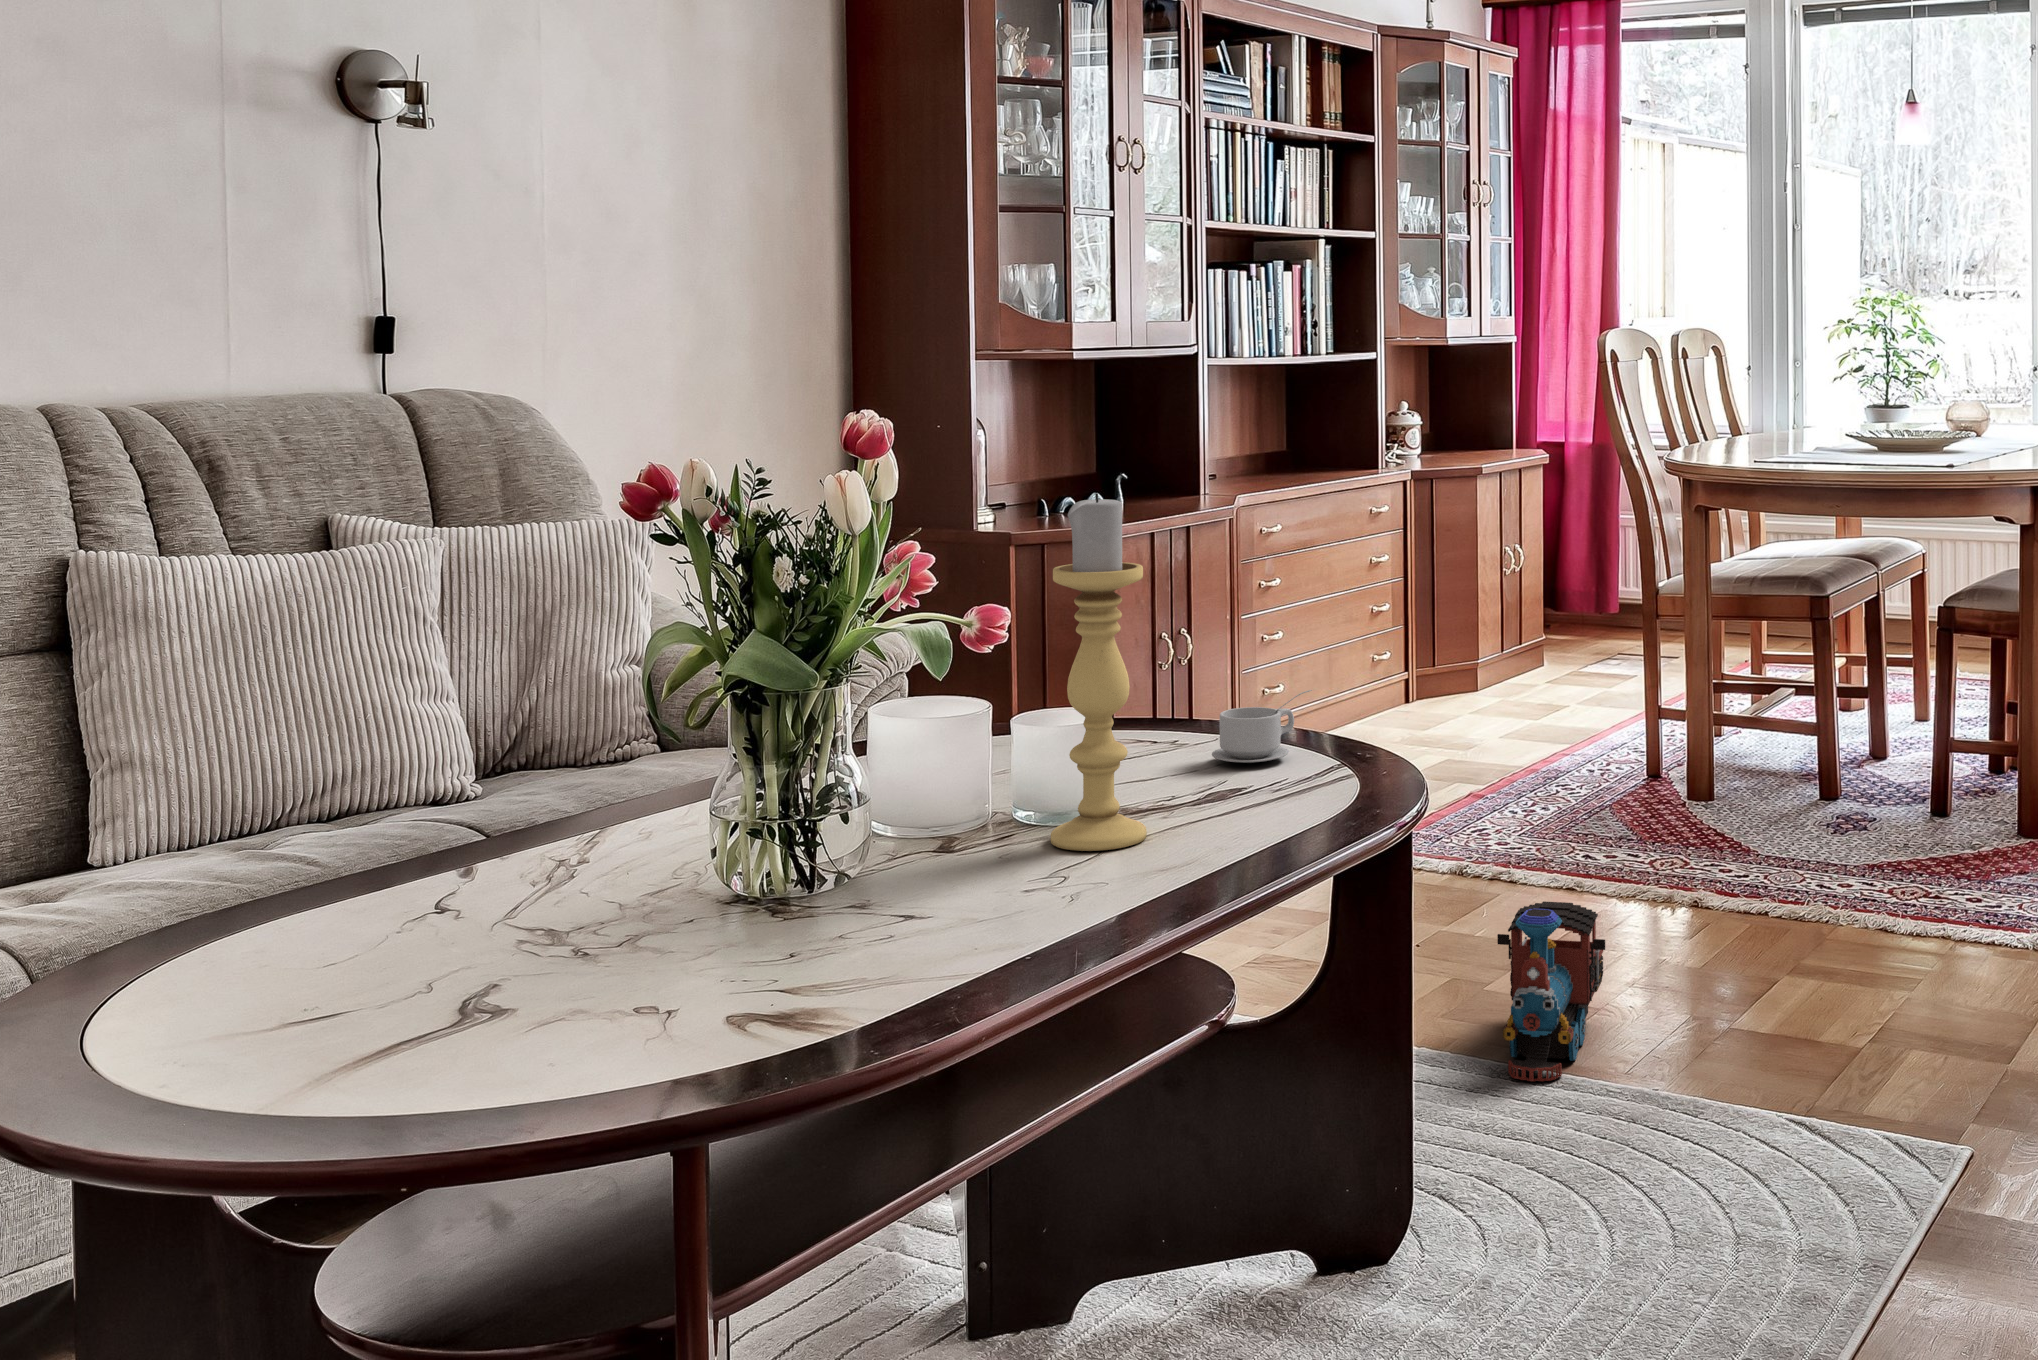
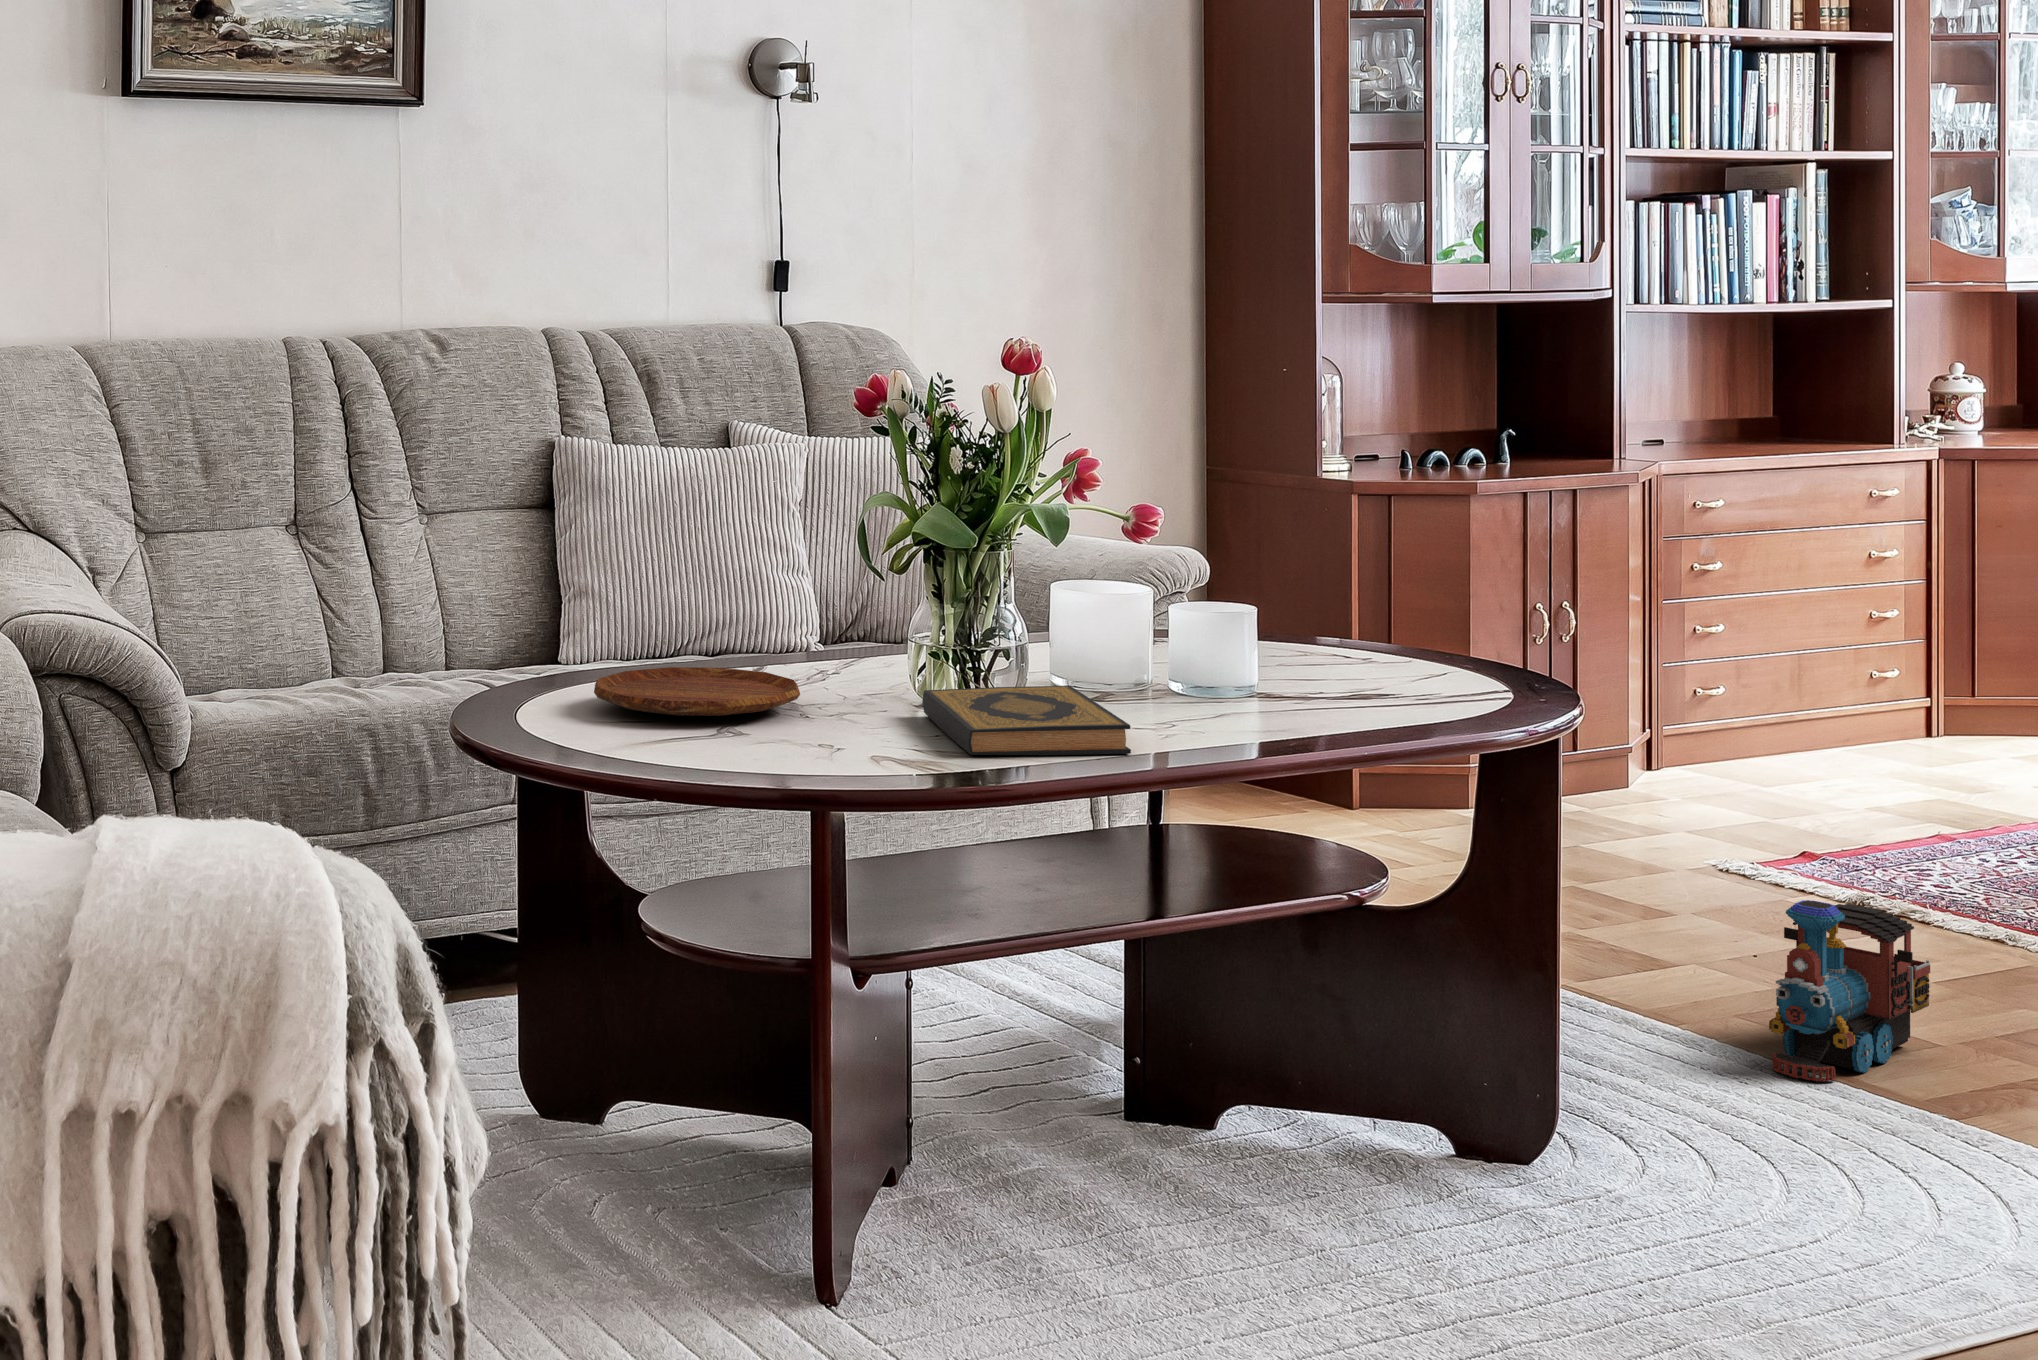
candle holder: present [1051,493,1147,851] -> none [1173,414,1257,715]
teacup: present [1212,690,1312,763] -> none [1373,618,1476,679]
hardback book: none [758,842,1072,978] -> present [922,686,1131,755]
tray: none [241,884,584,990] -> present [594,667,800,716]

